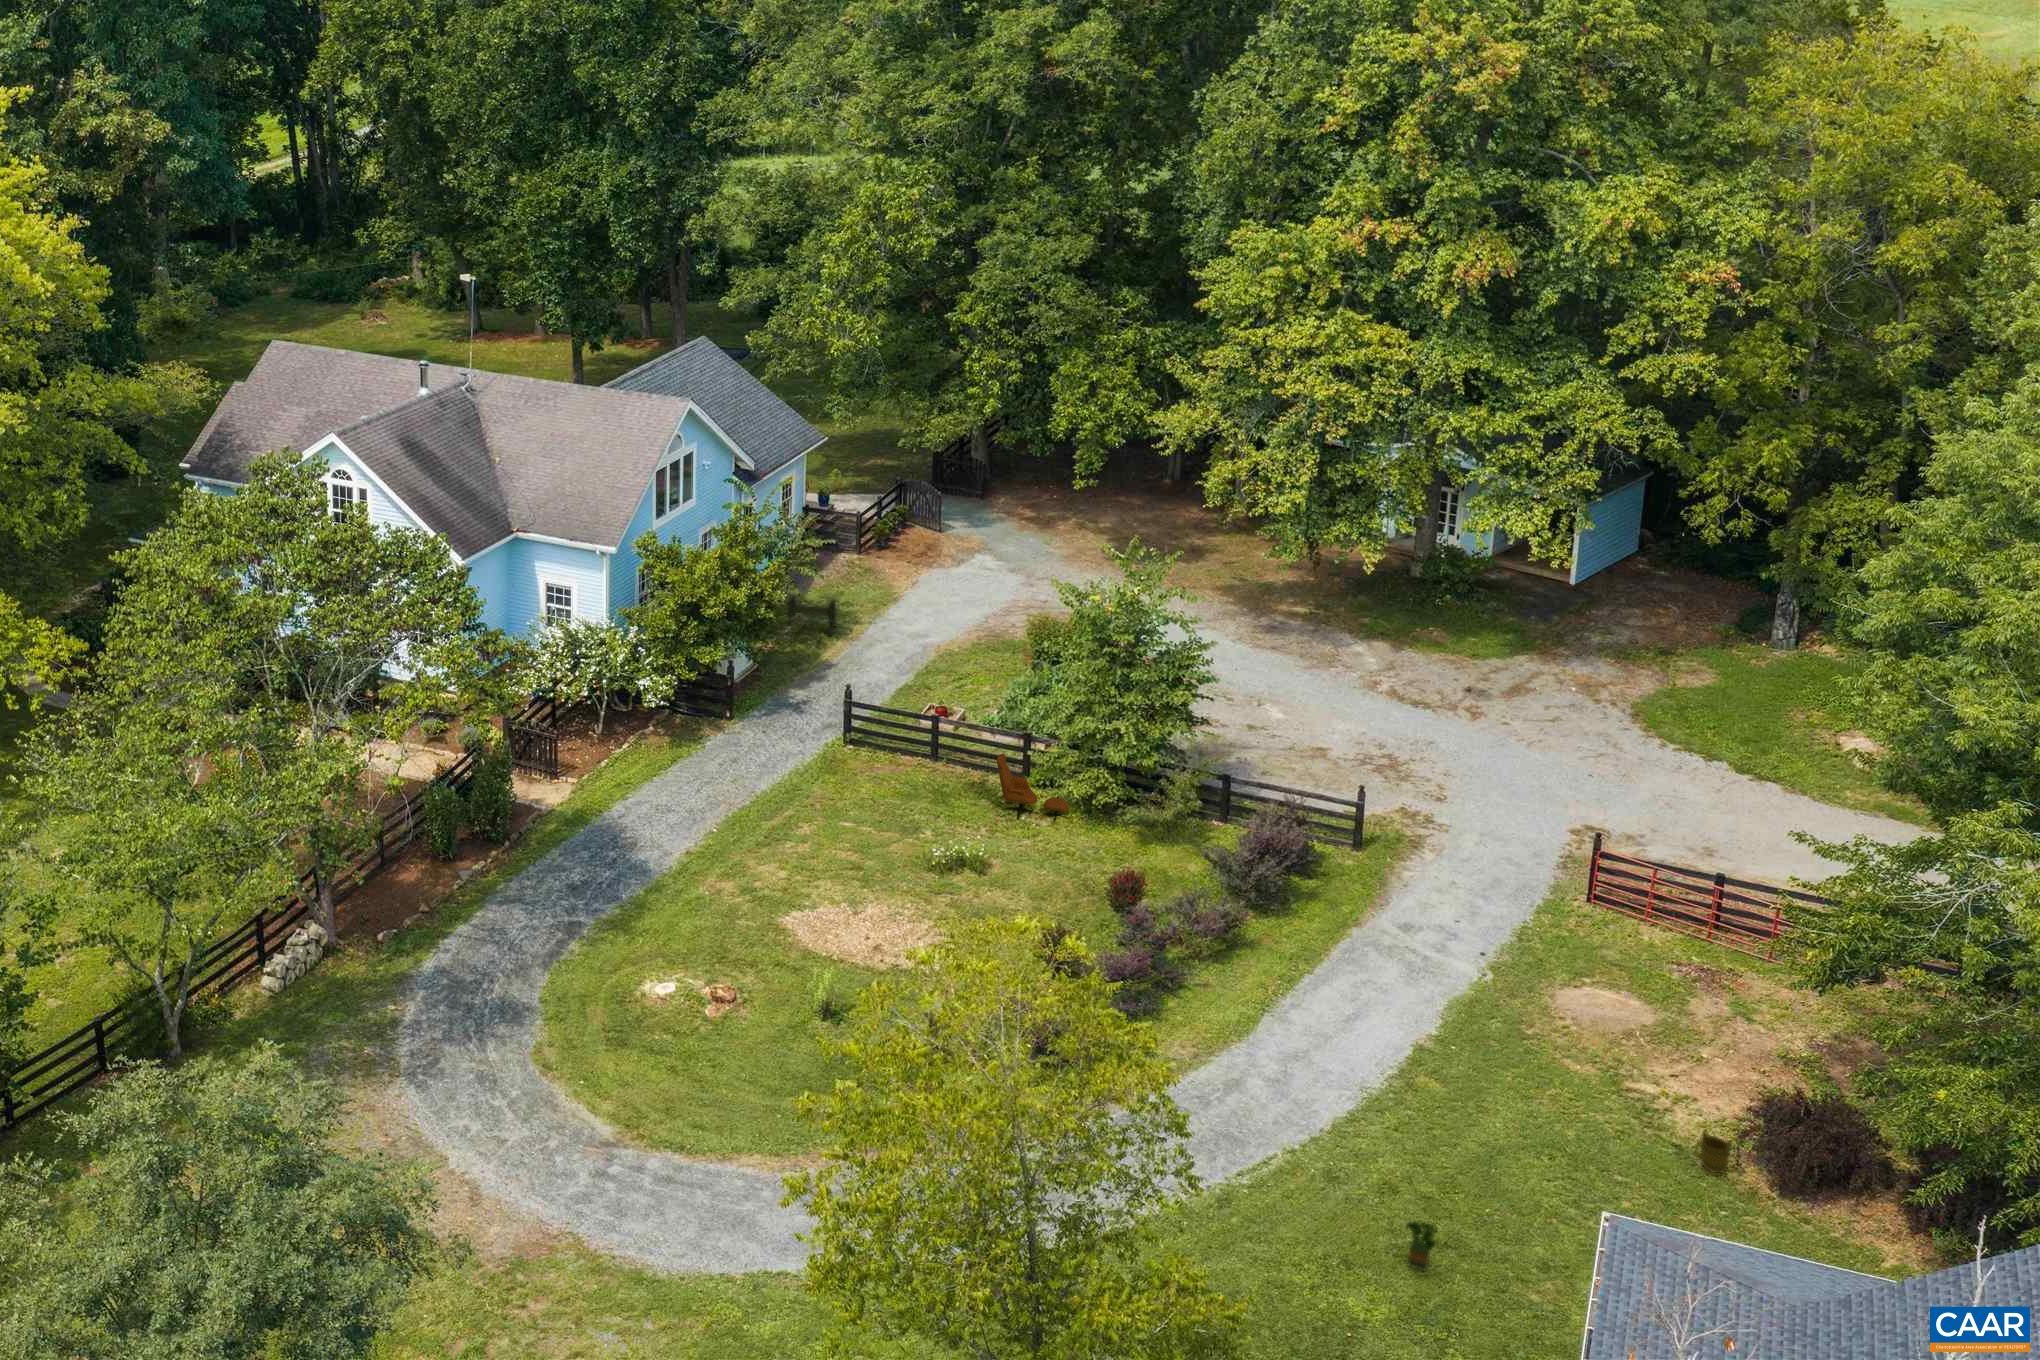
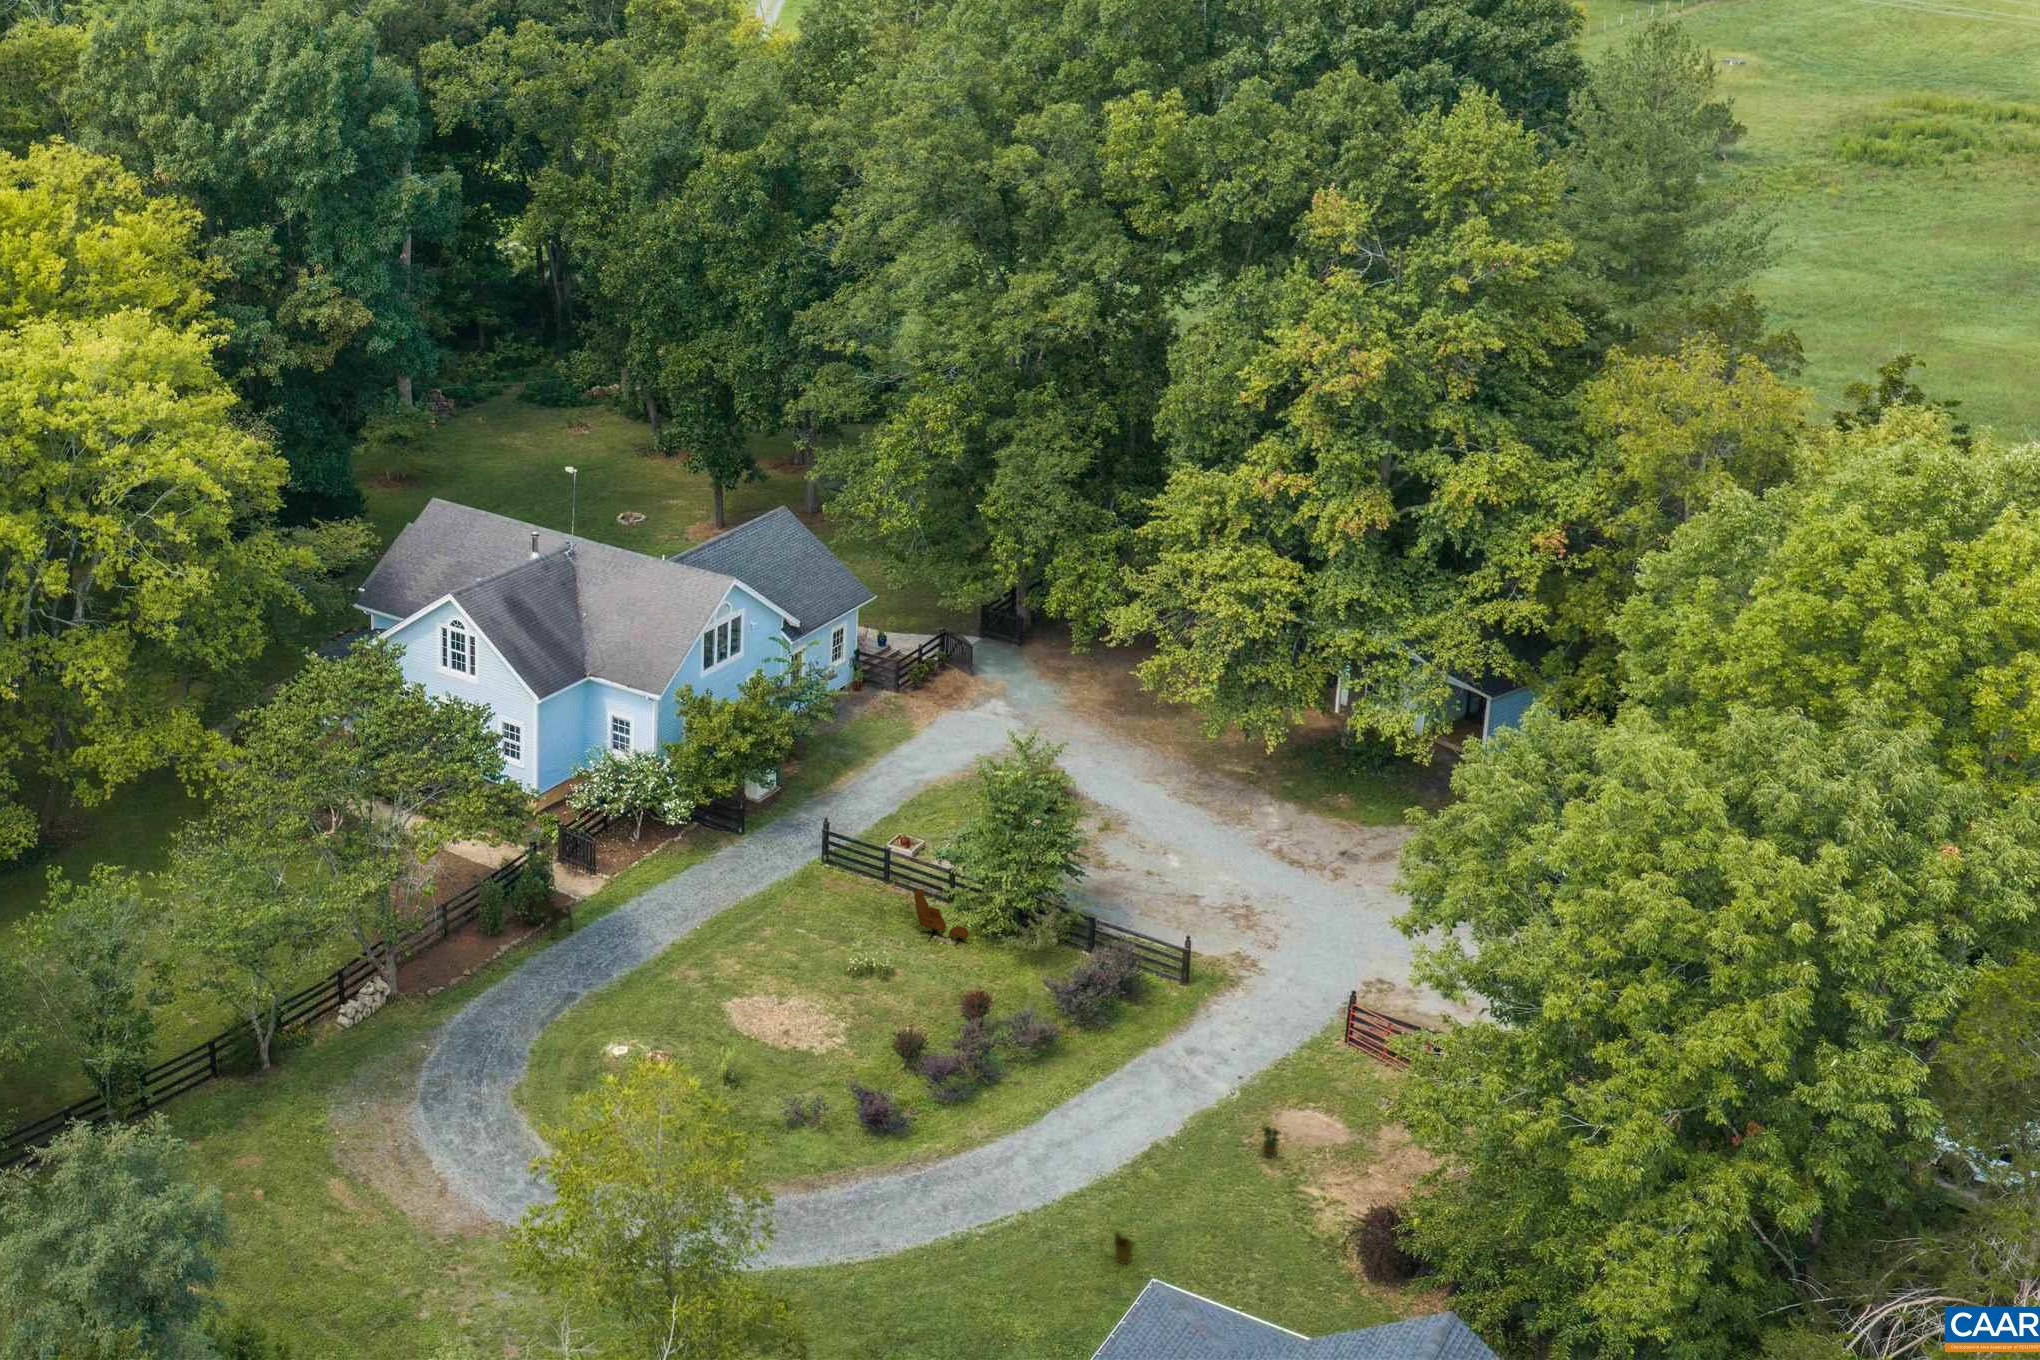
bench: present [788,596,836,635] -> present [527,891,573,938]
bucket: present [1701,1129,1732,1173] -> present [1114,1233,1133,1264]
potted tree: present [1407,1221,1437,1271] -> present [1262,1126,1281,1158]

